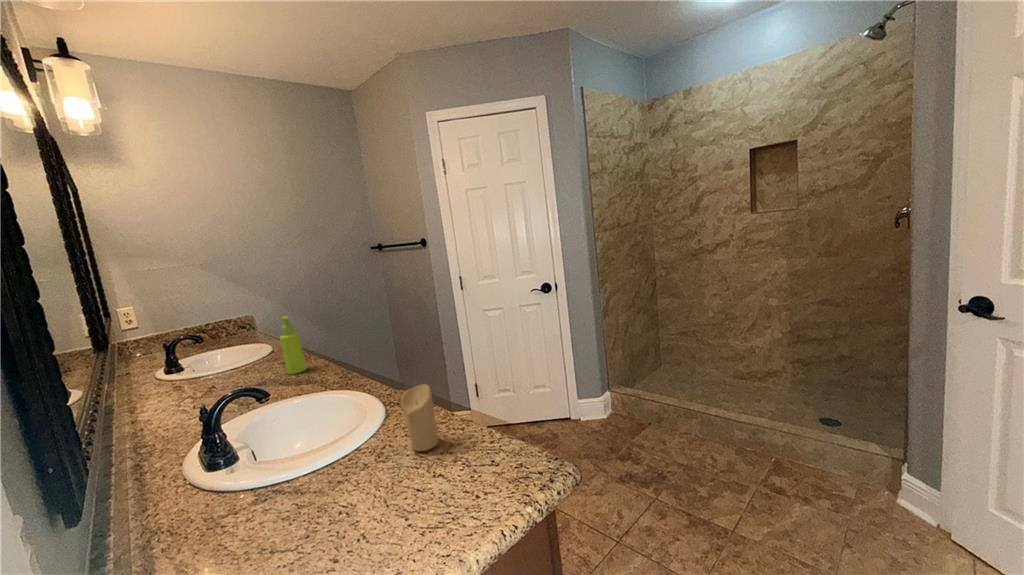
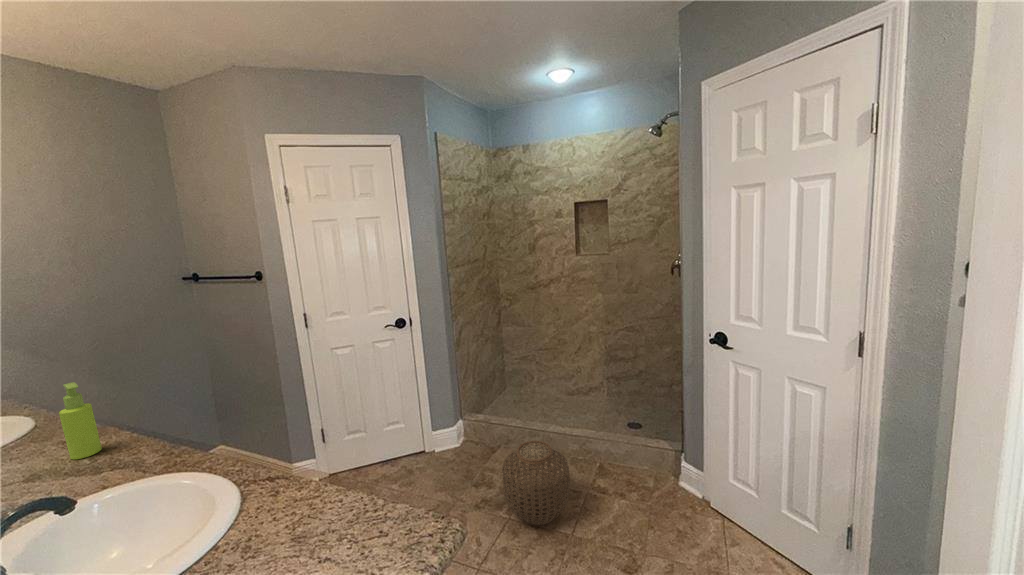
candle: present [401,384,439,451] -> none [273,461,316,537]
woven basket: none [648,419,731,513] -> present [502,441,570,525]

